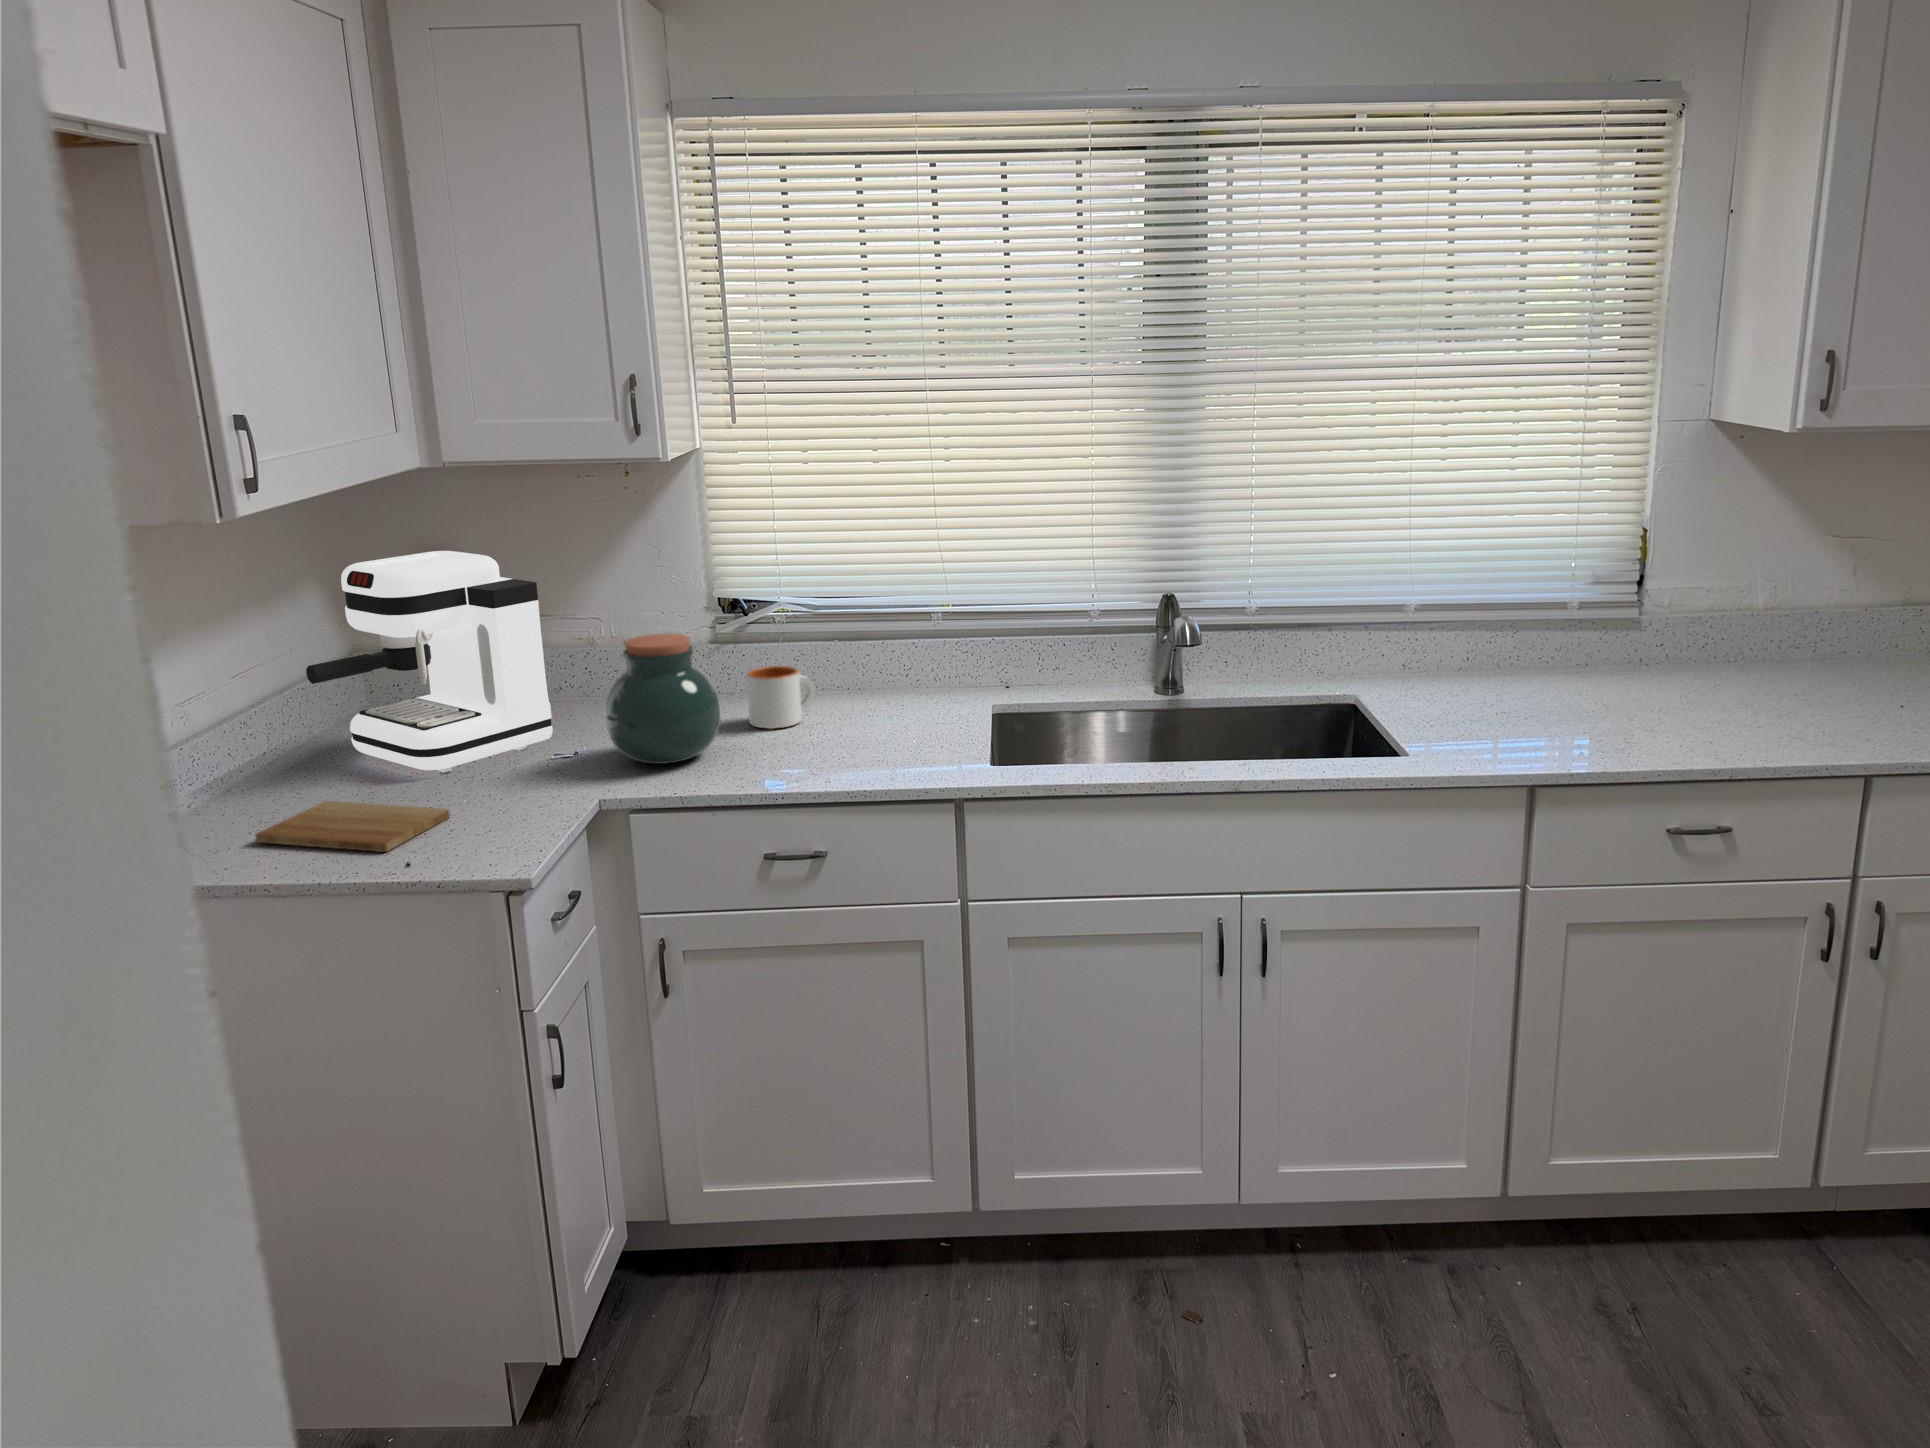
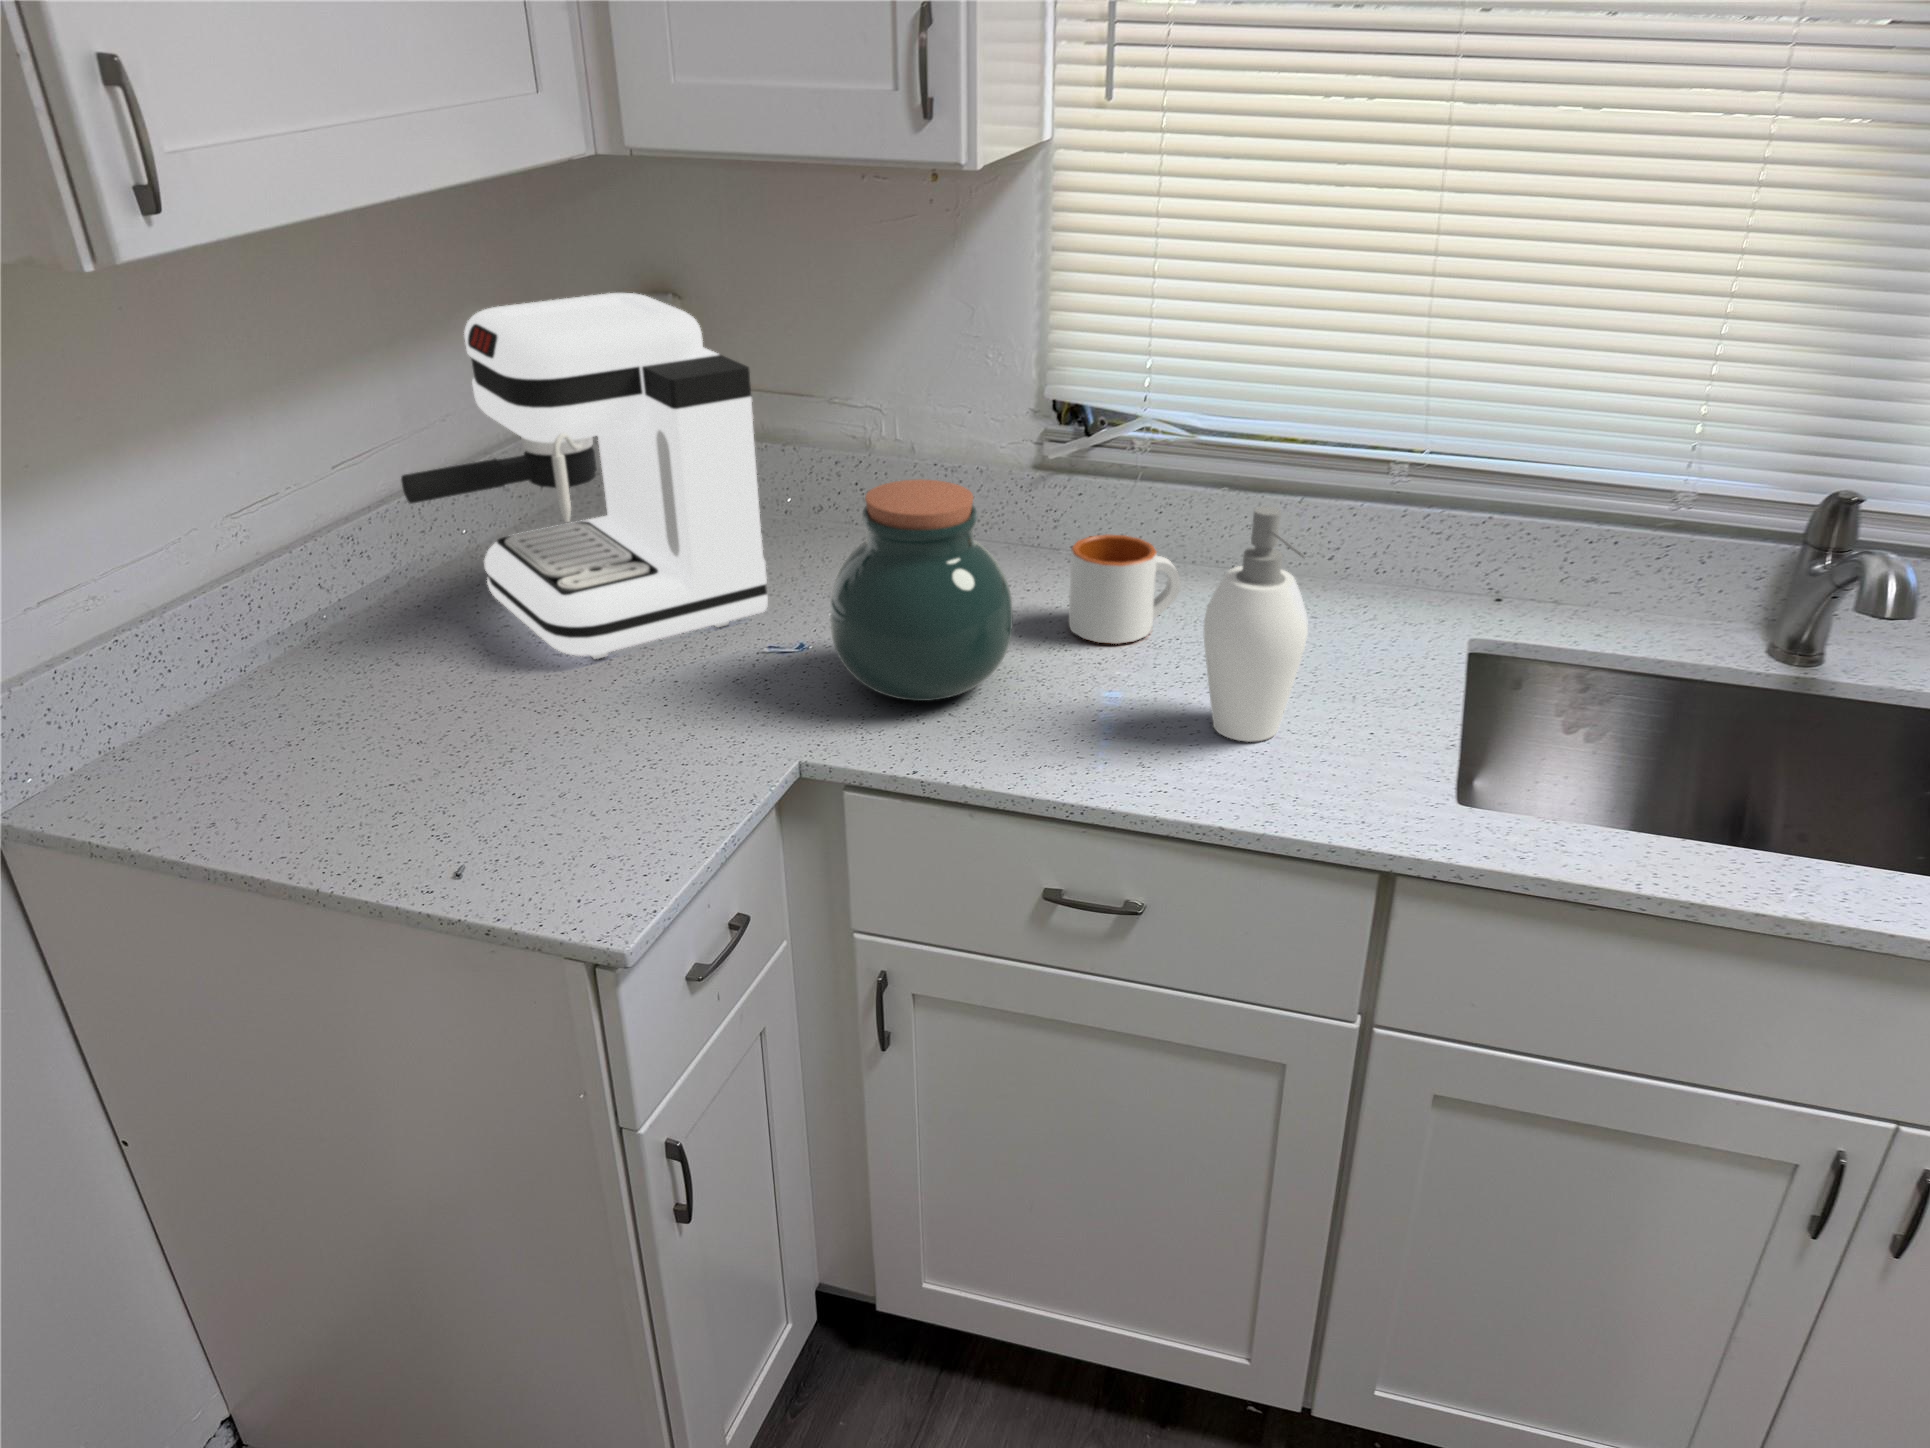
soap dispenser: none [835,621,894,757] -> present [1204,506,1308,741]
cutting board: present [256,801,450,852] -> none [275,700,561,835]

